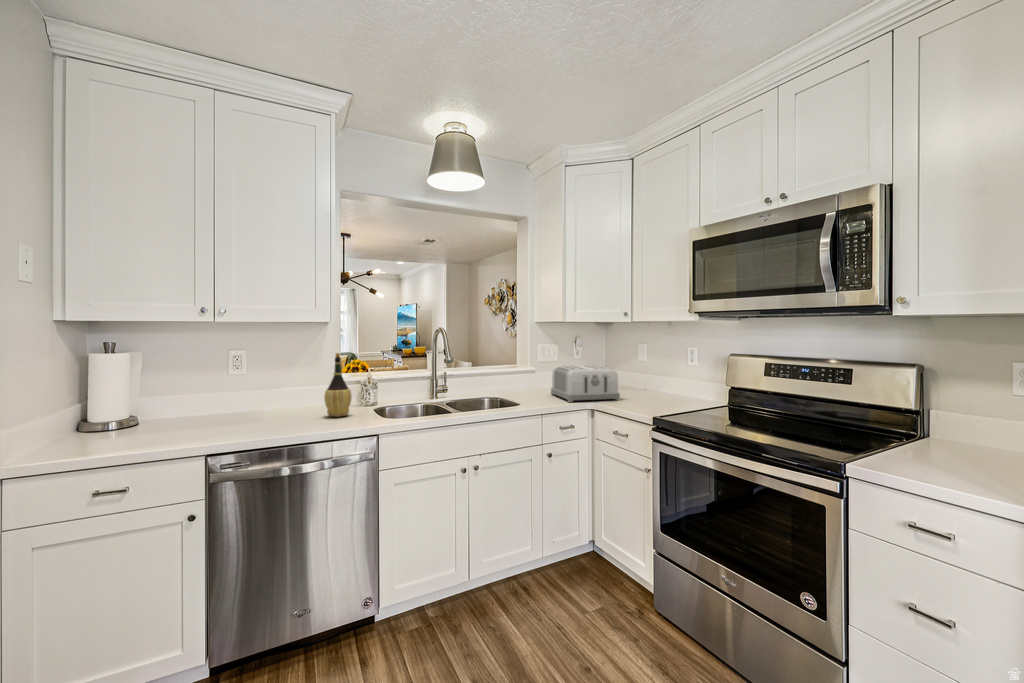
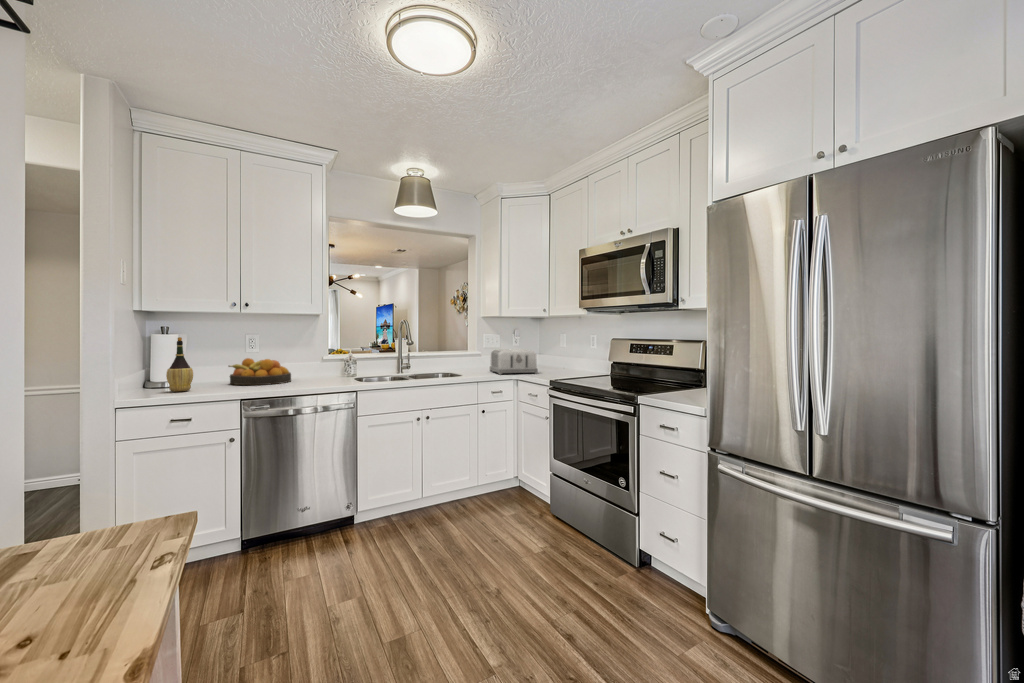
wine bottle: present [324,353,352,417] -> present [166,337,193,391]
fruit bowl: none [200,384,289,425] -> present [229,358,291,385]

